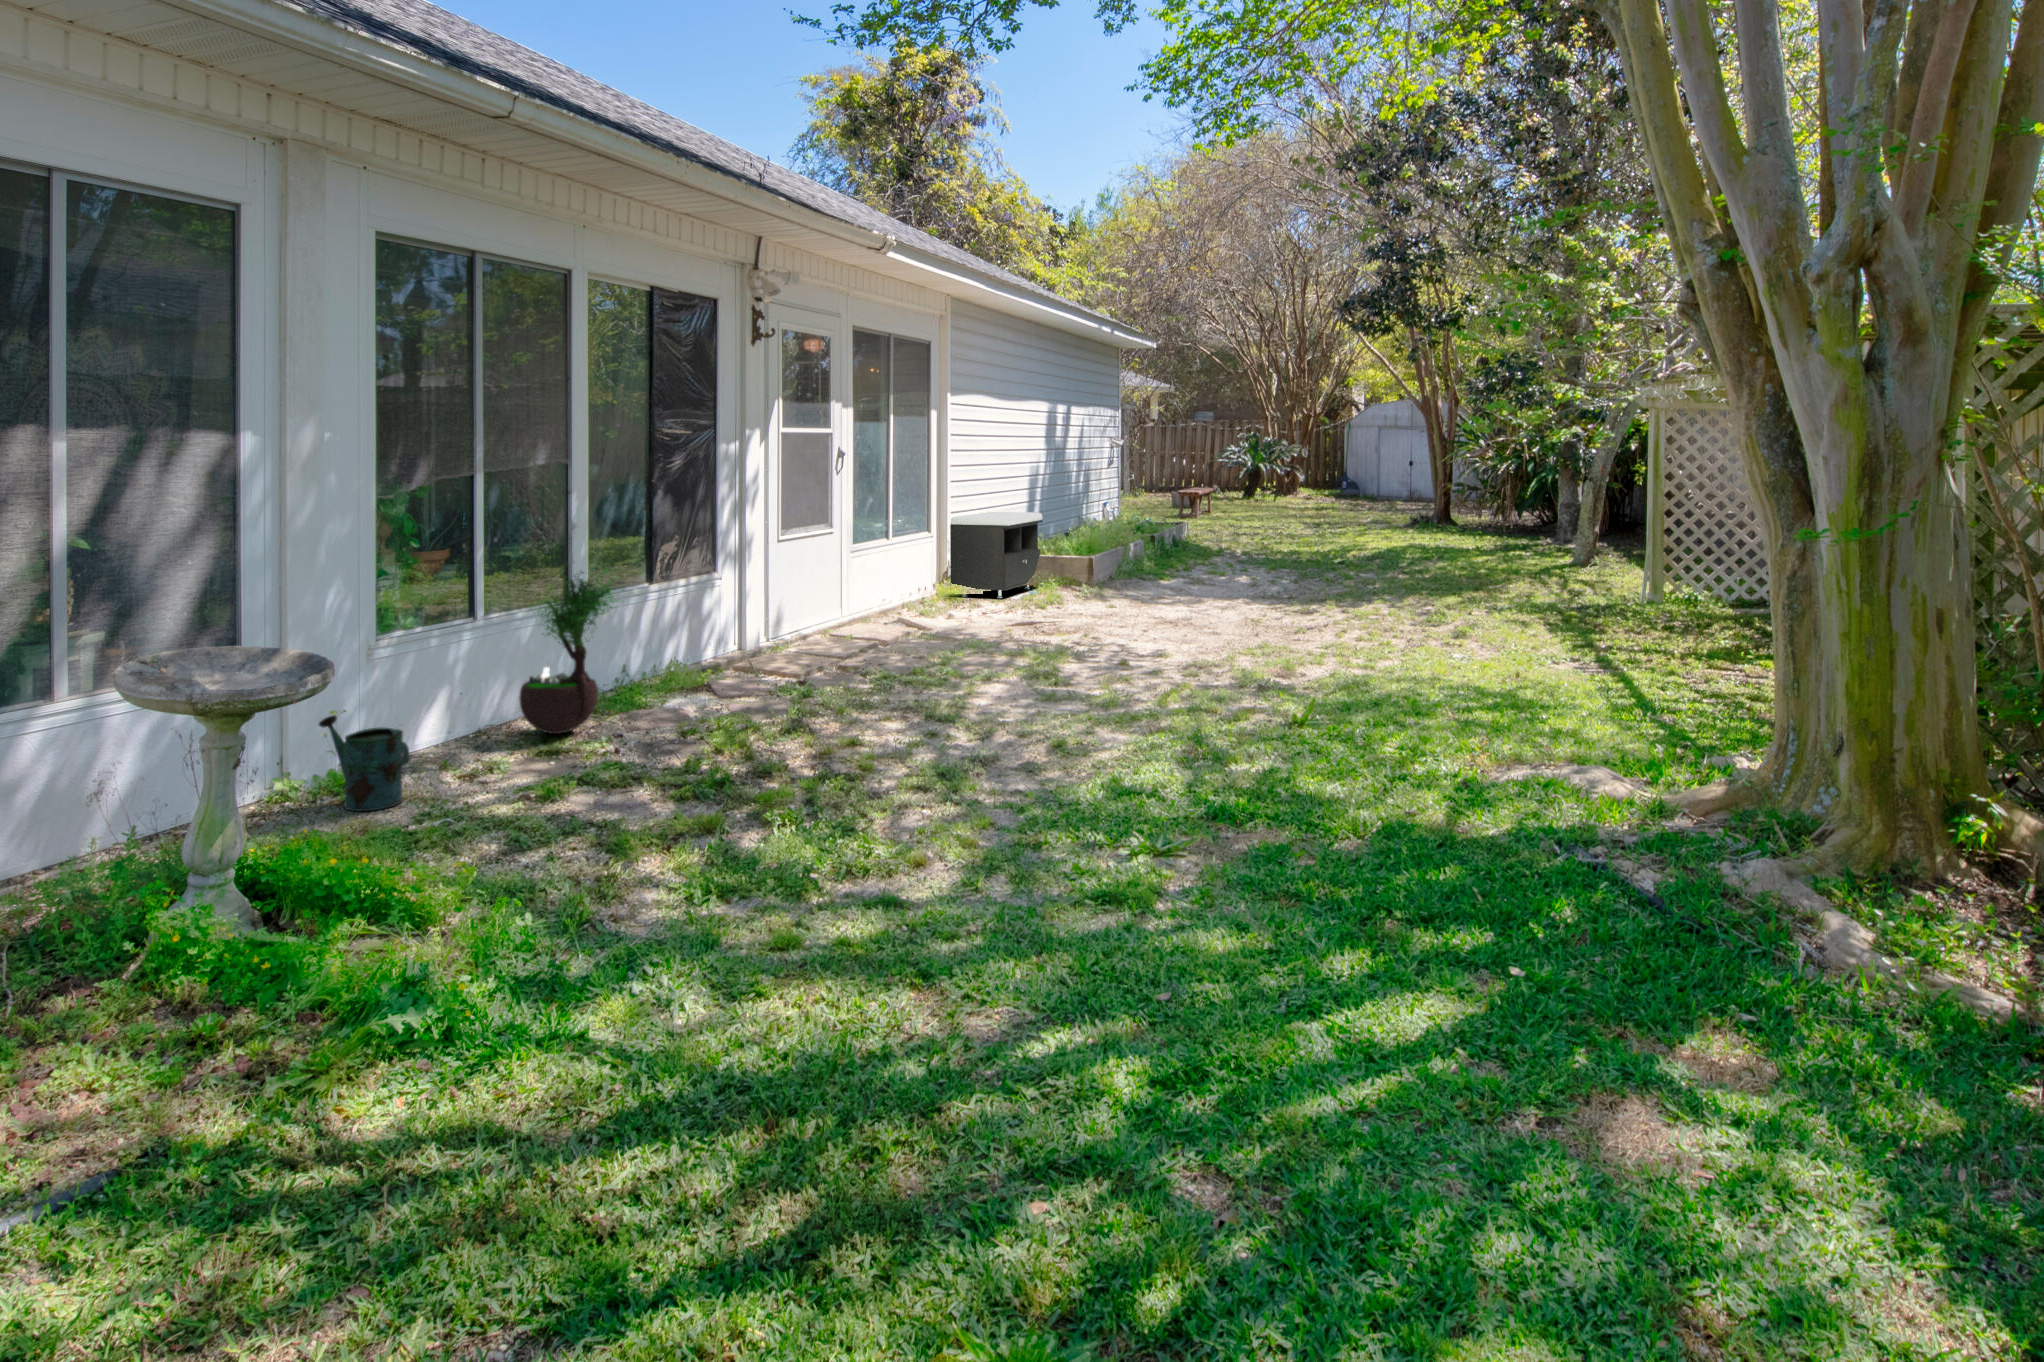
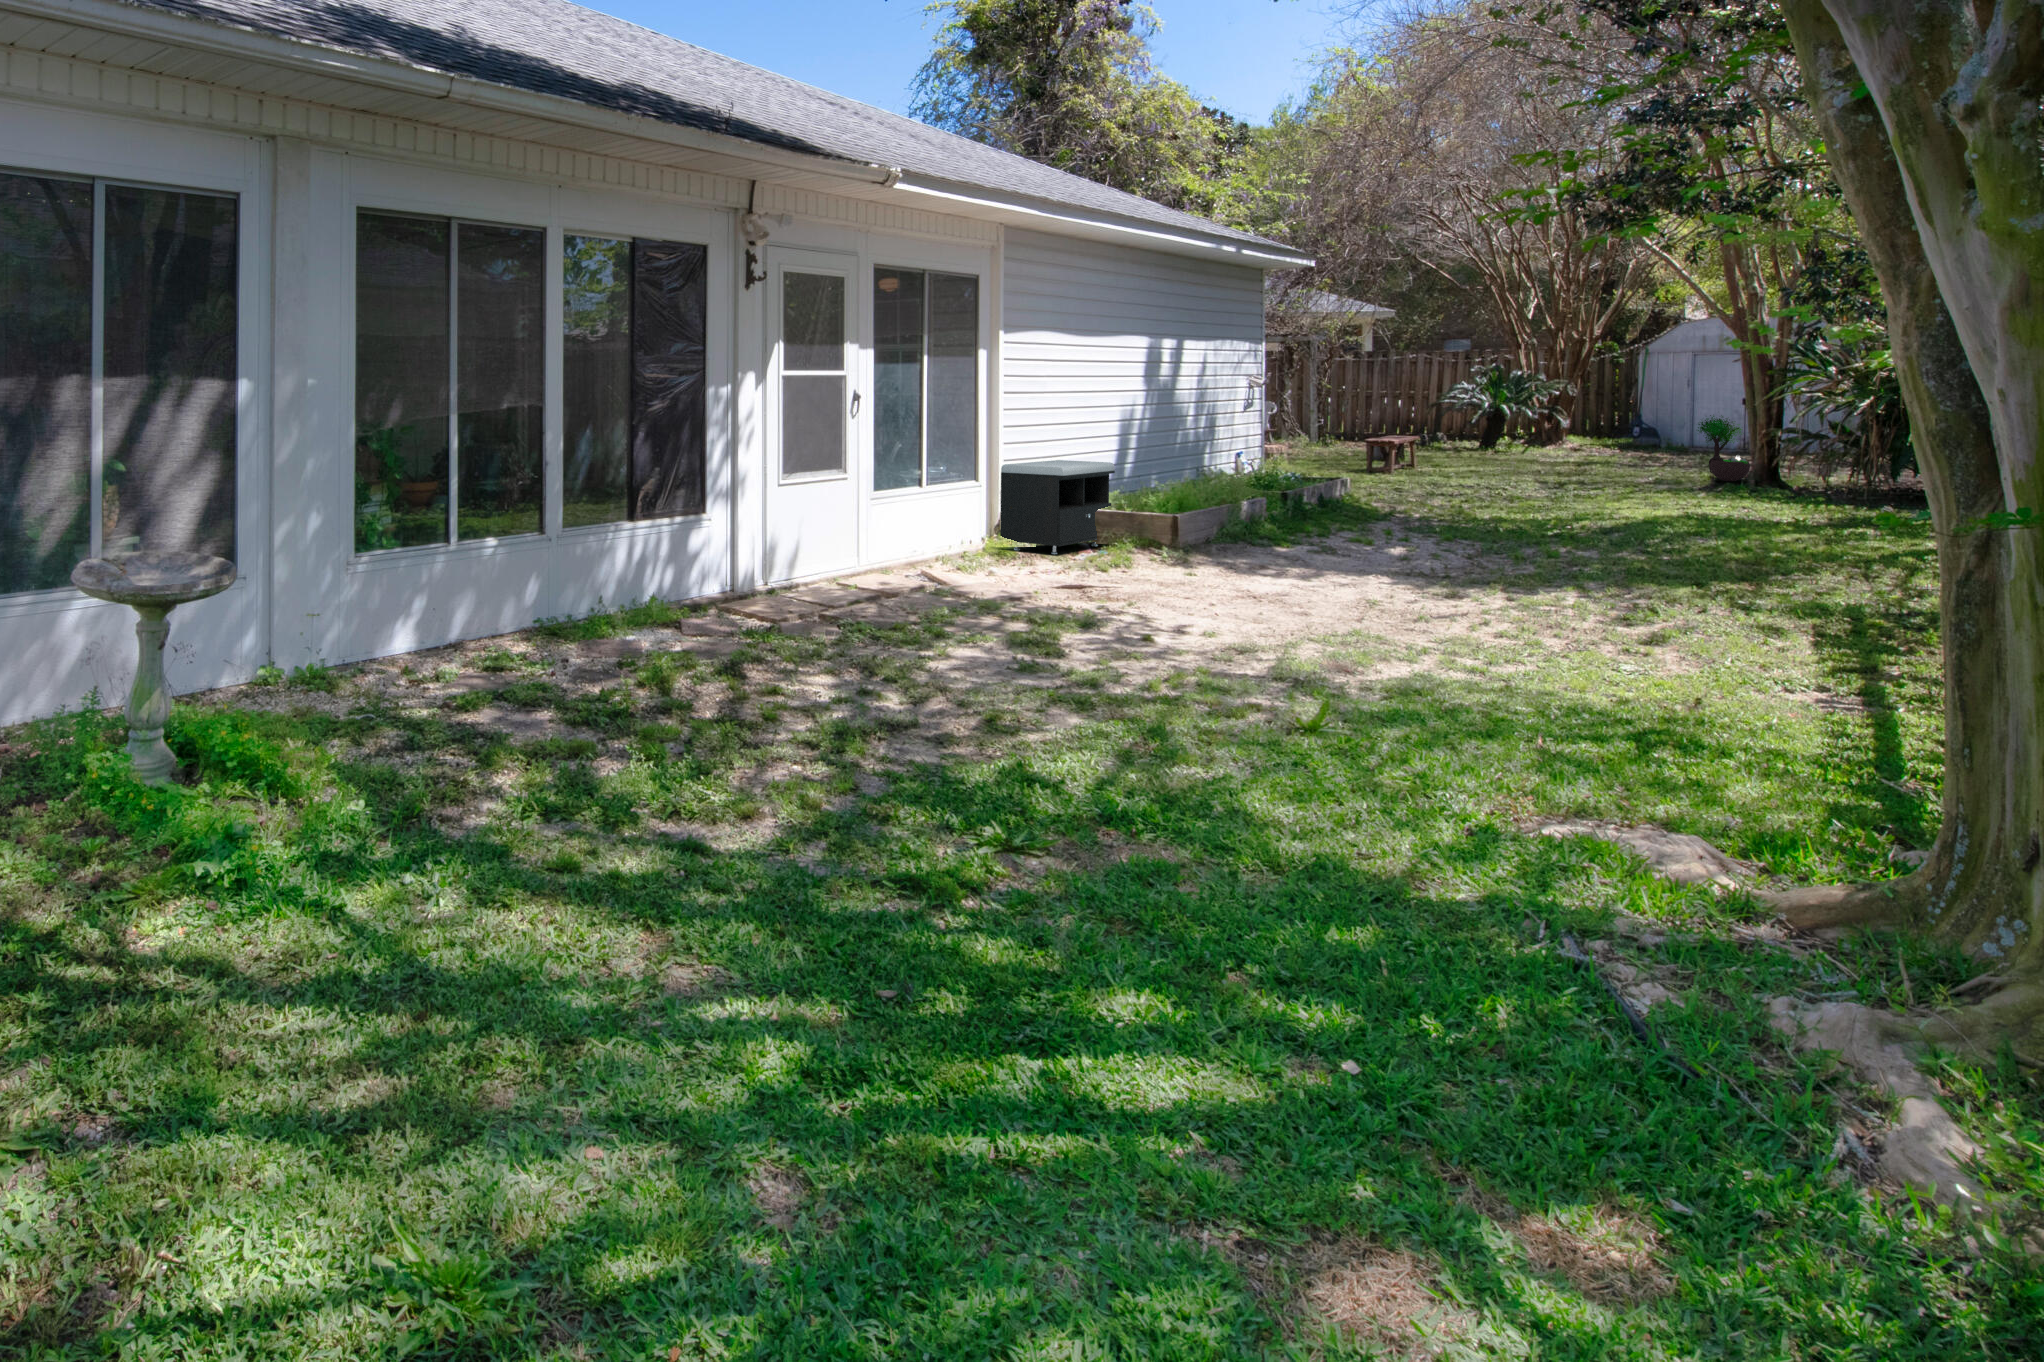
potted tree: present [520,563,618,734] -> present [1698,415,1750,482]
watering can: present [319,715,409,811] -> none [304,618,361,702]

